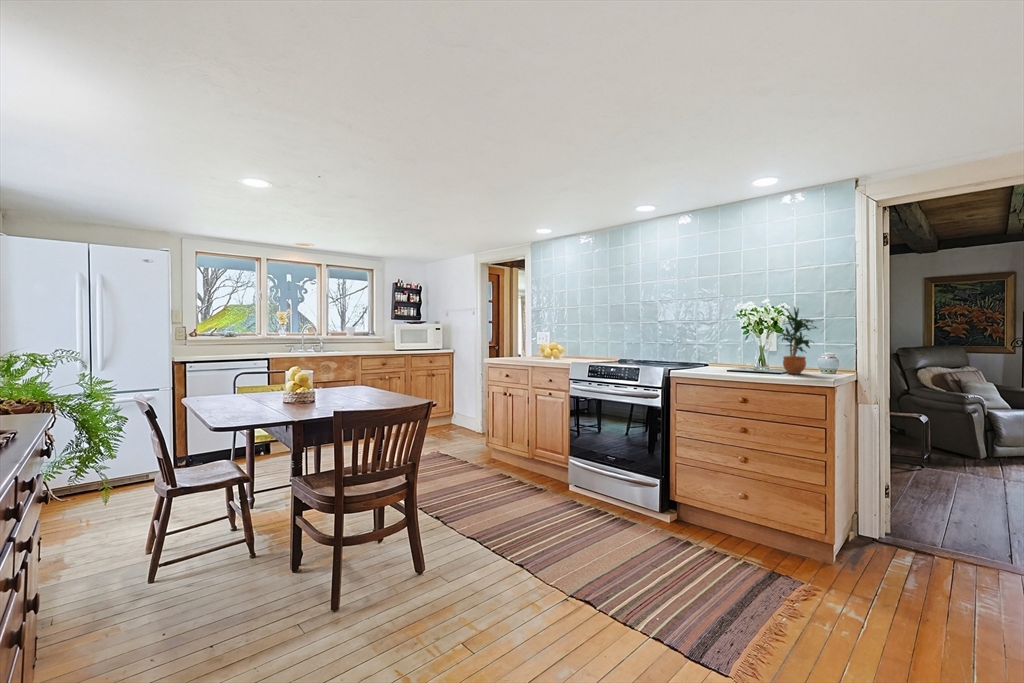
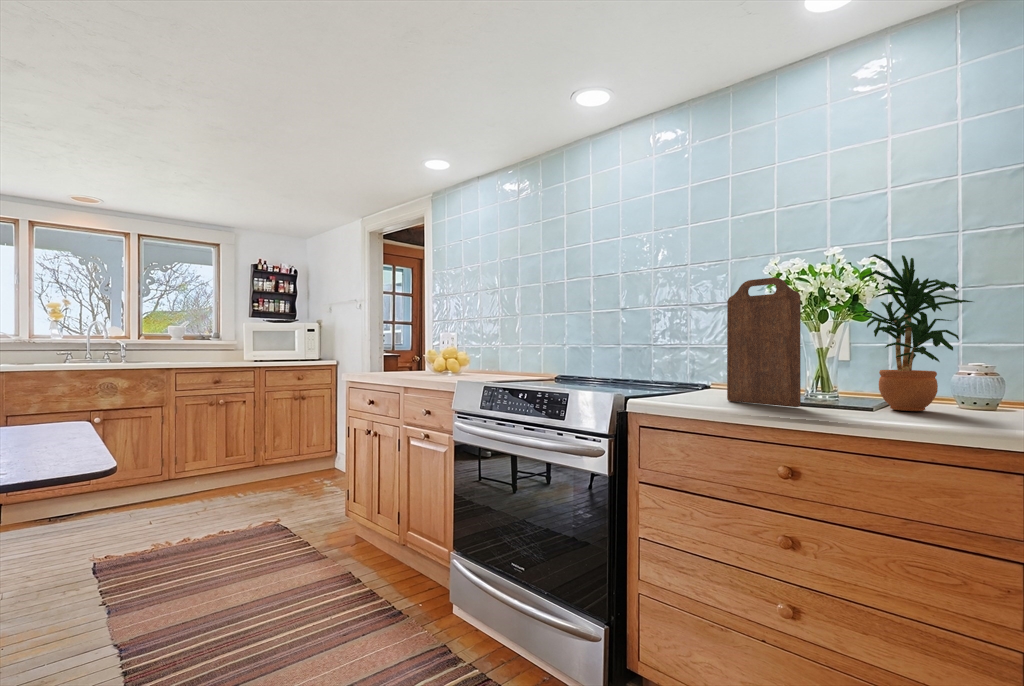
cutting board: none [717,315,749,373] -> present [727,277,801,407]

